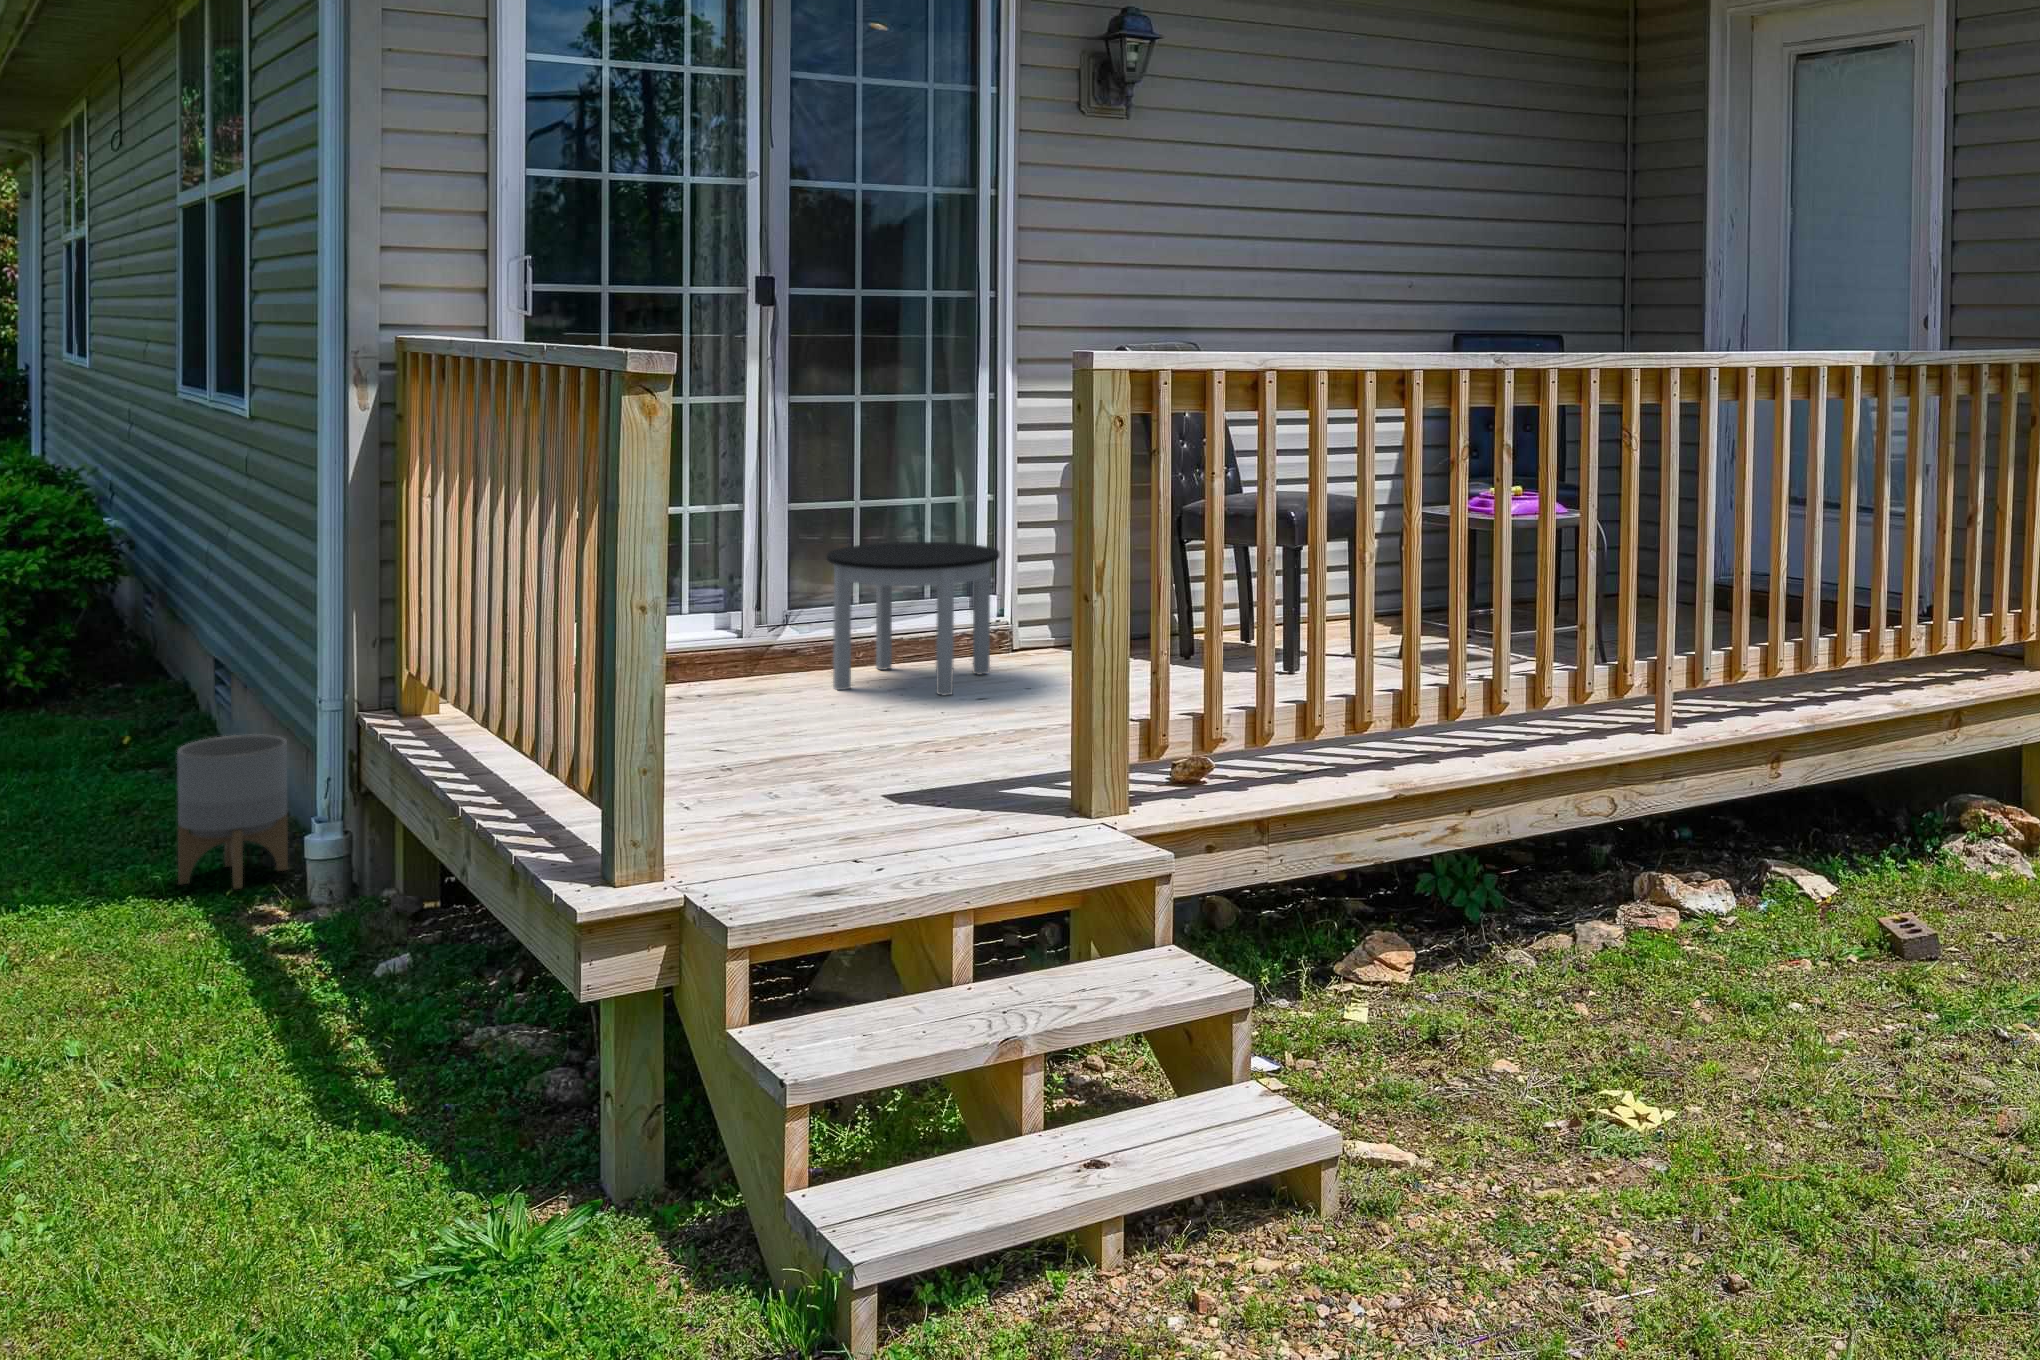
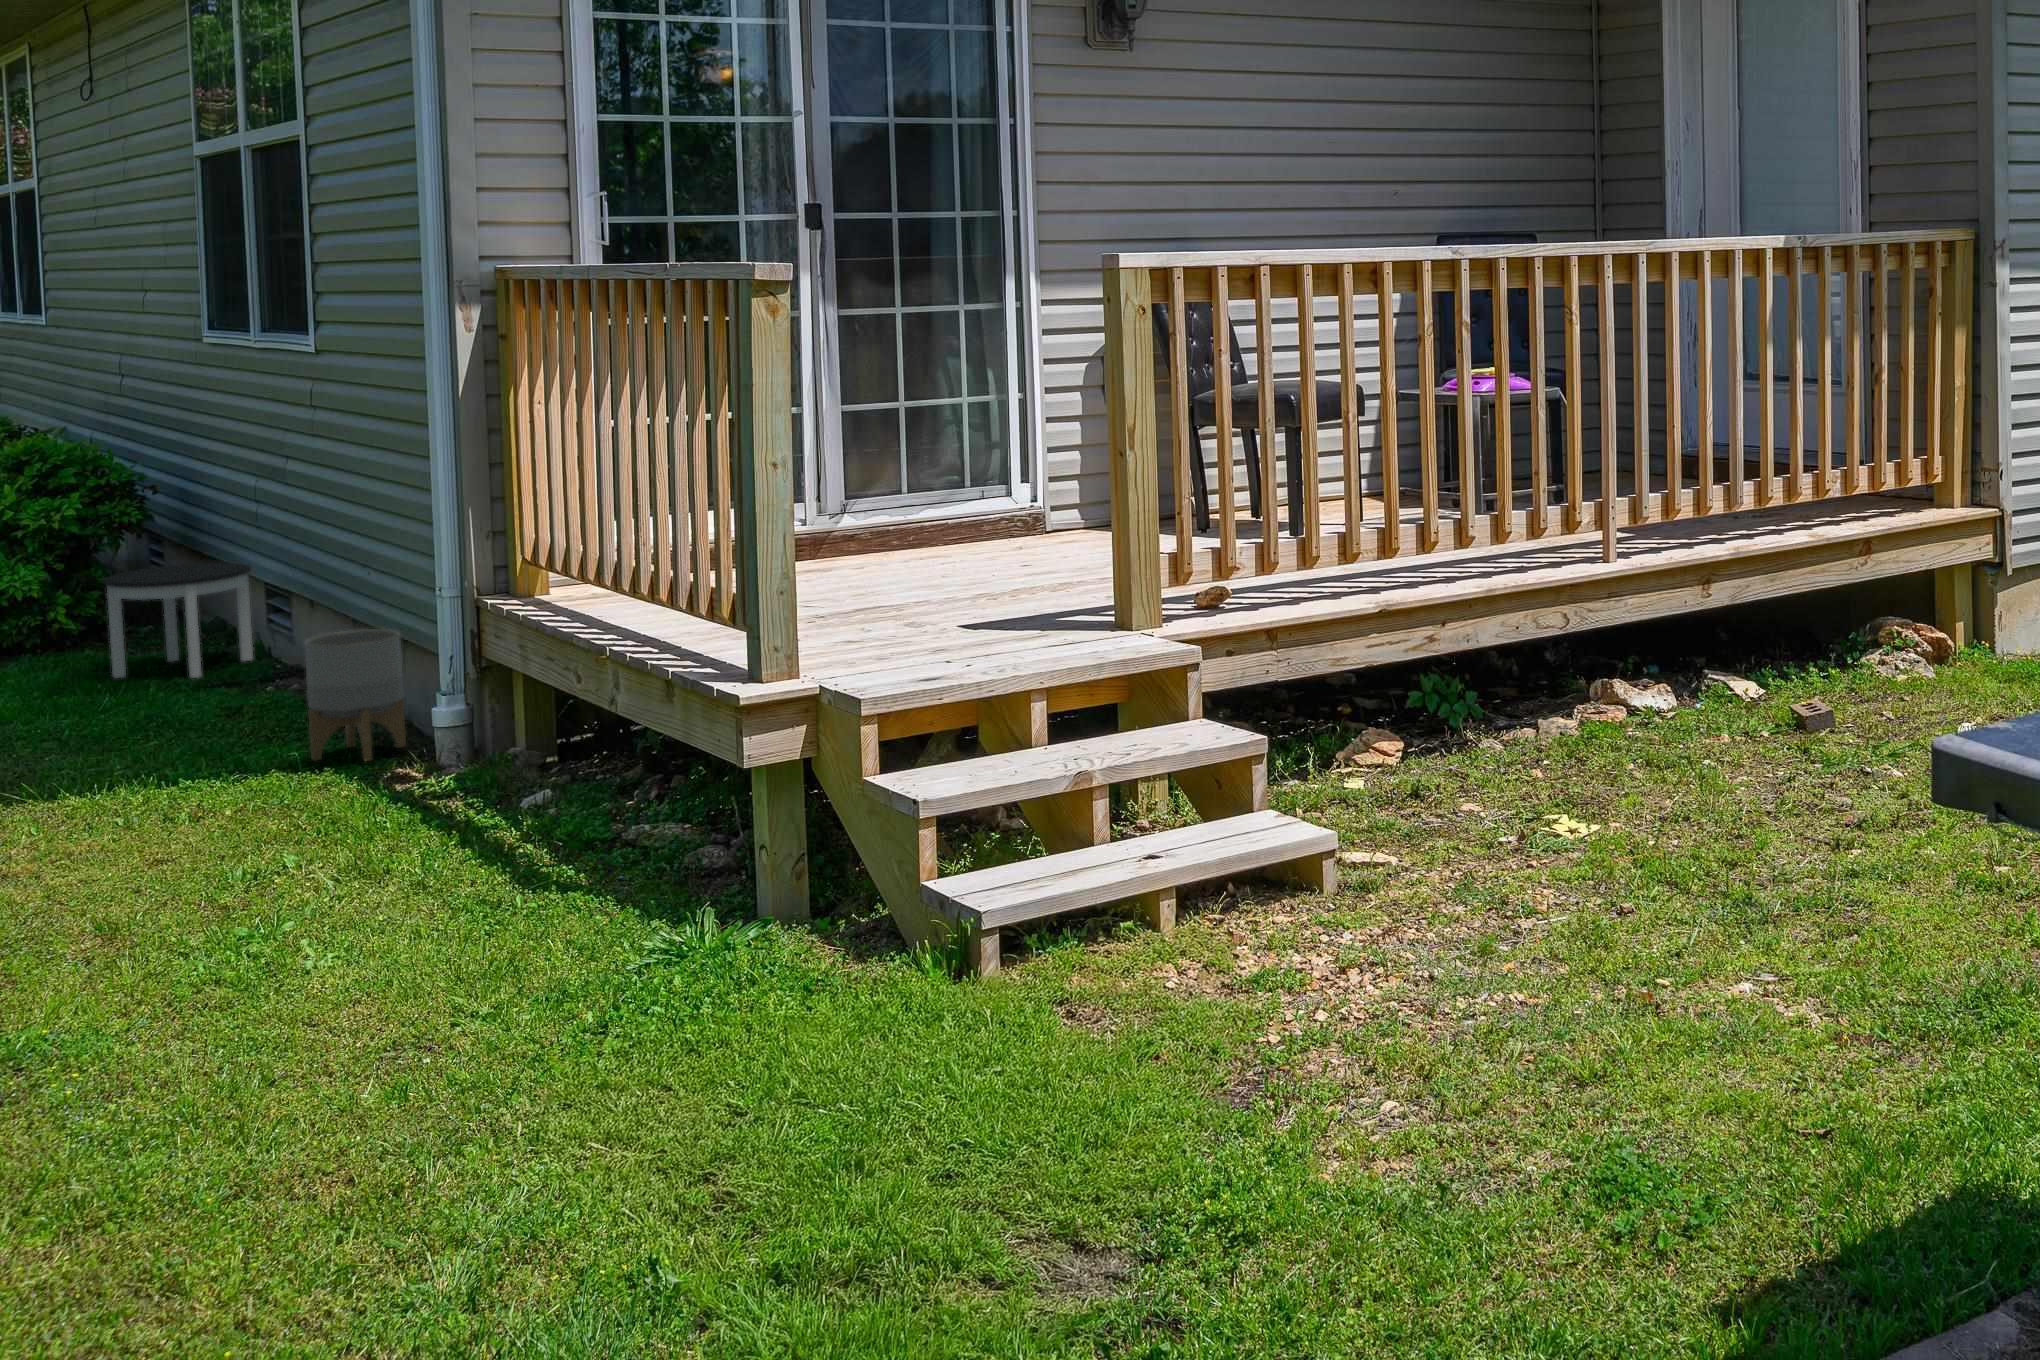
round table: present [827,542,1000,696] -> present [104,563,253,678]

